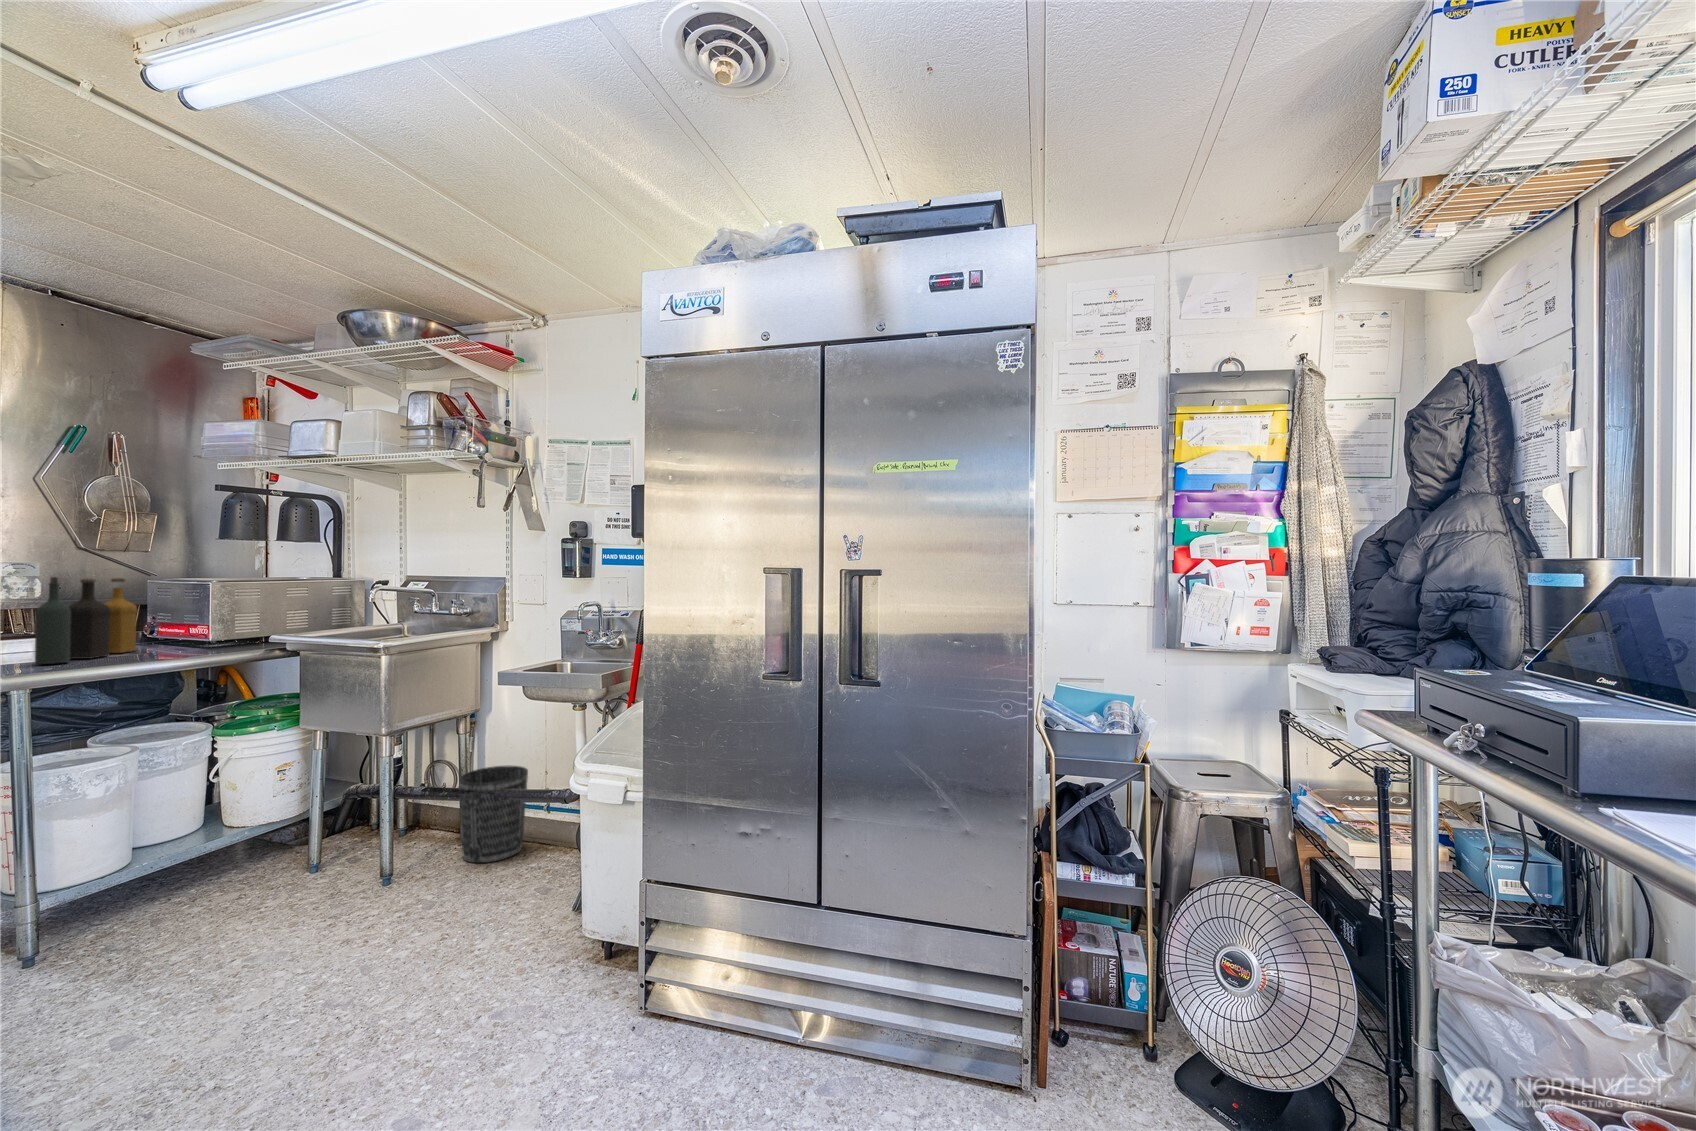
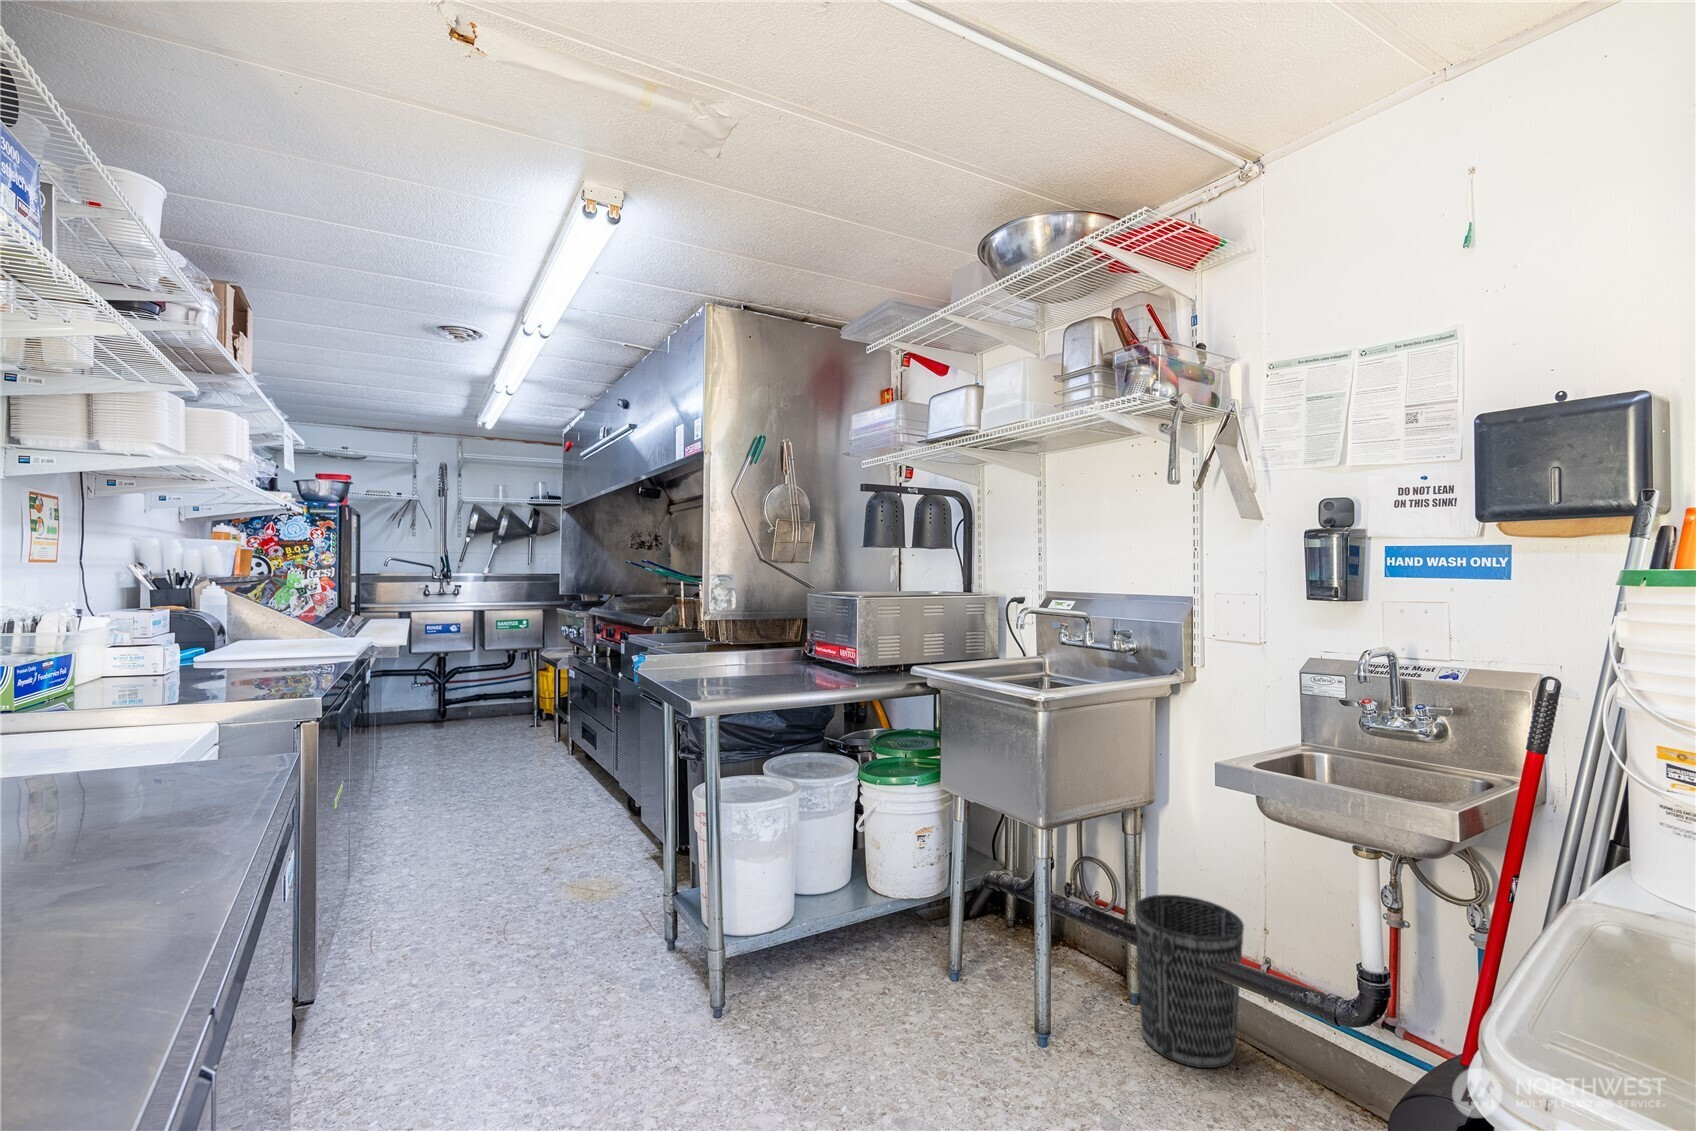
bottle: present [35,577,137,664] -> none [723,589,799,682]

